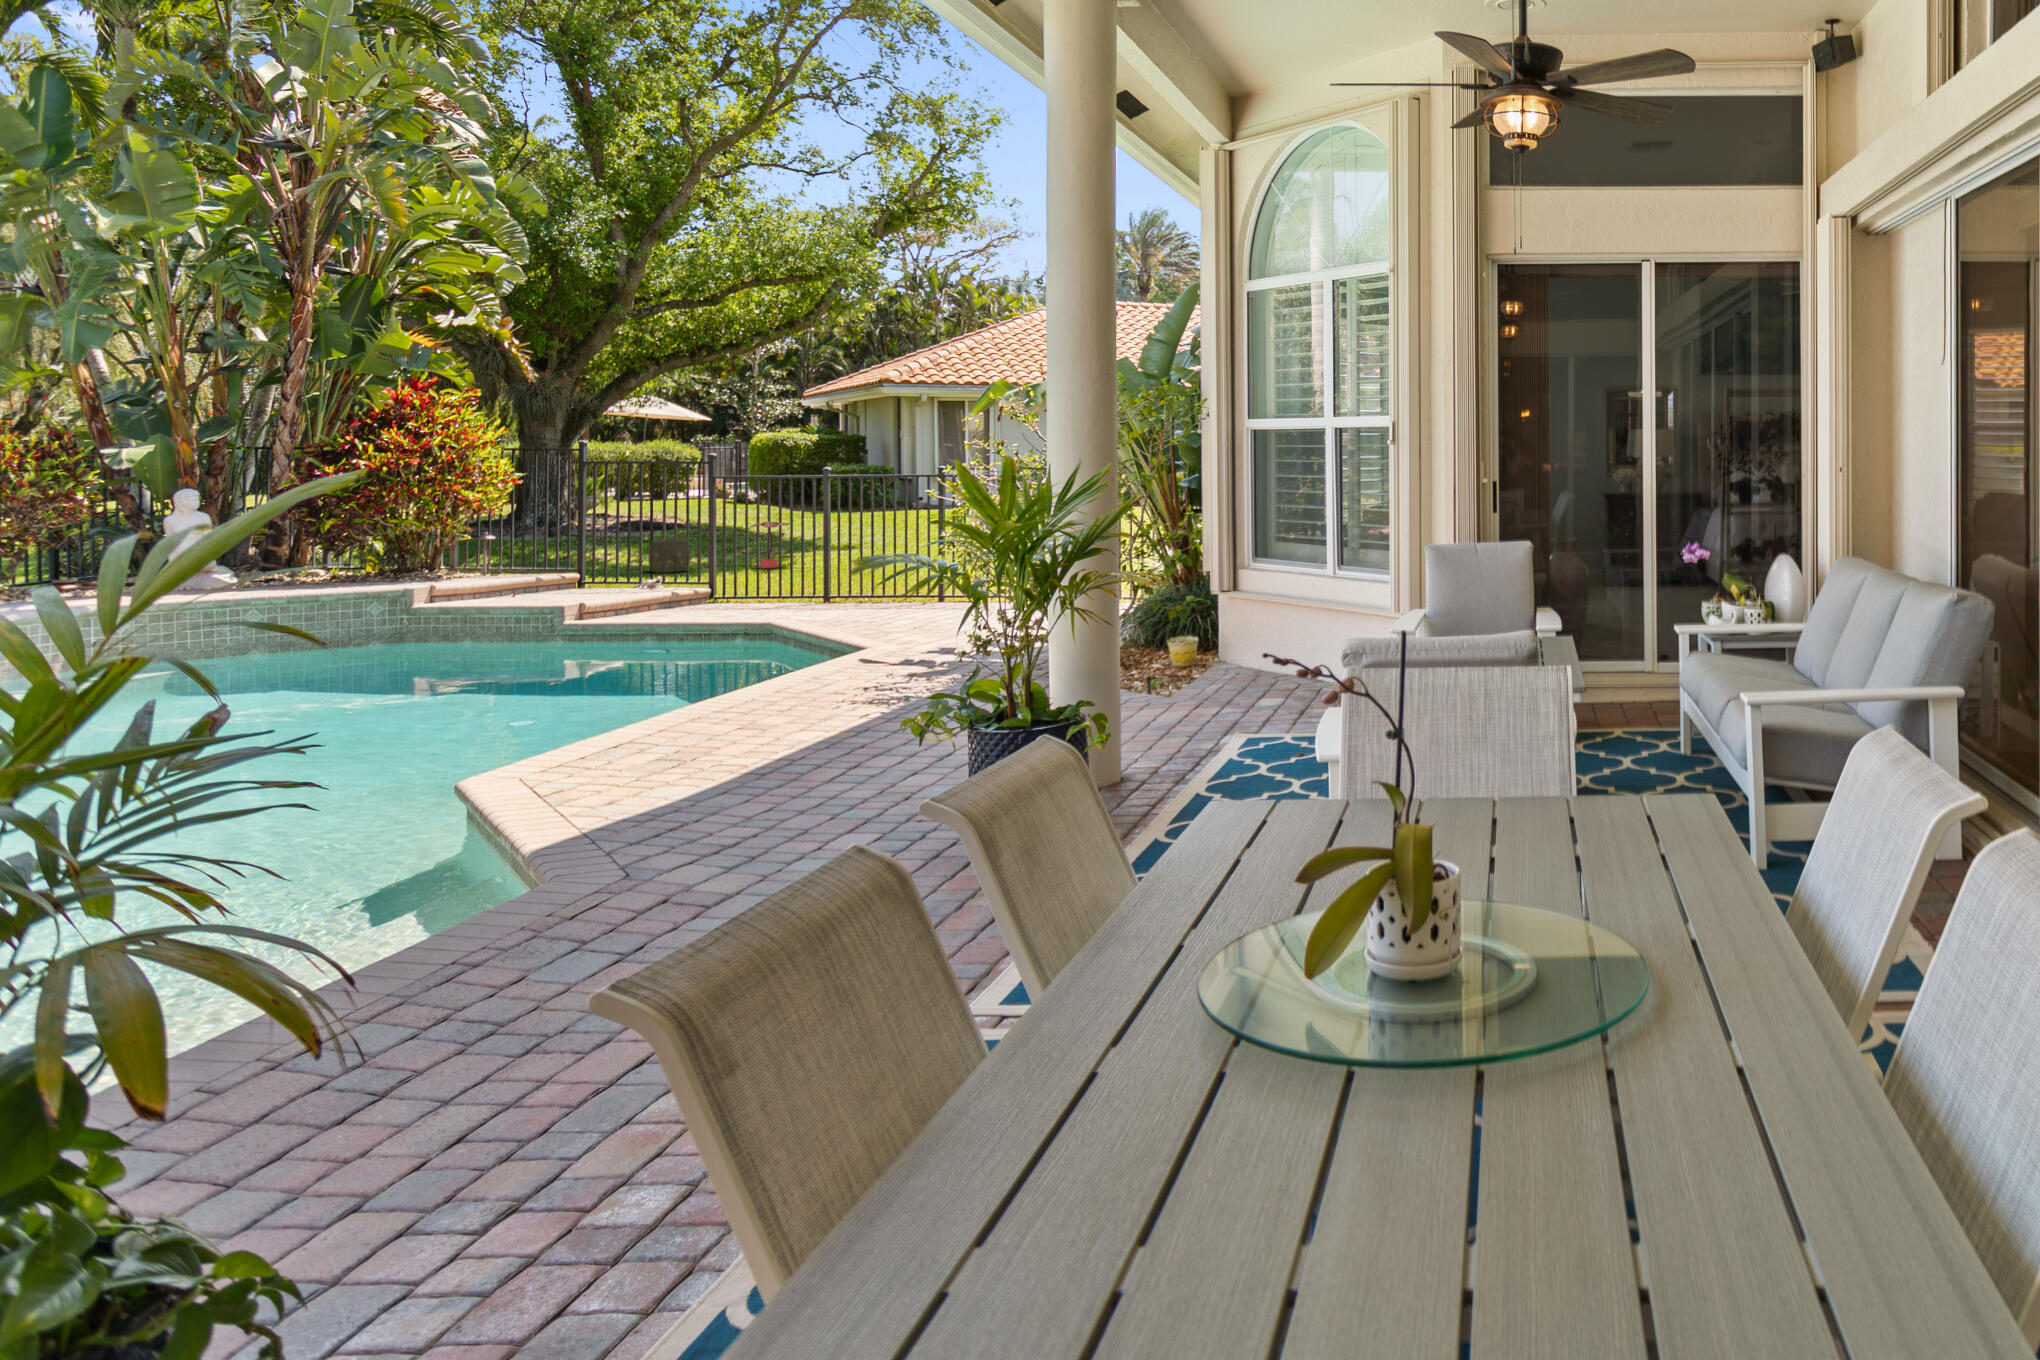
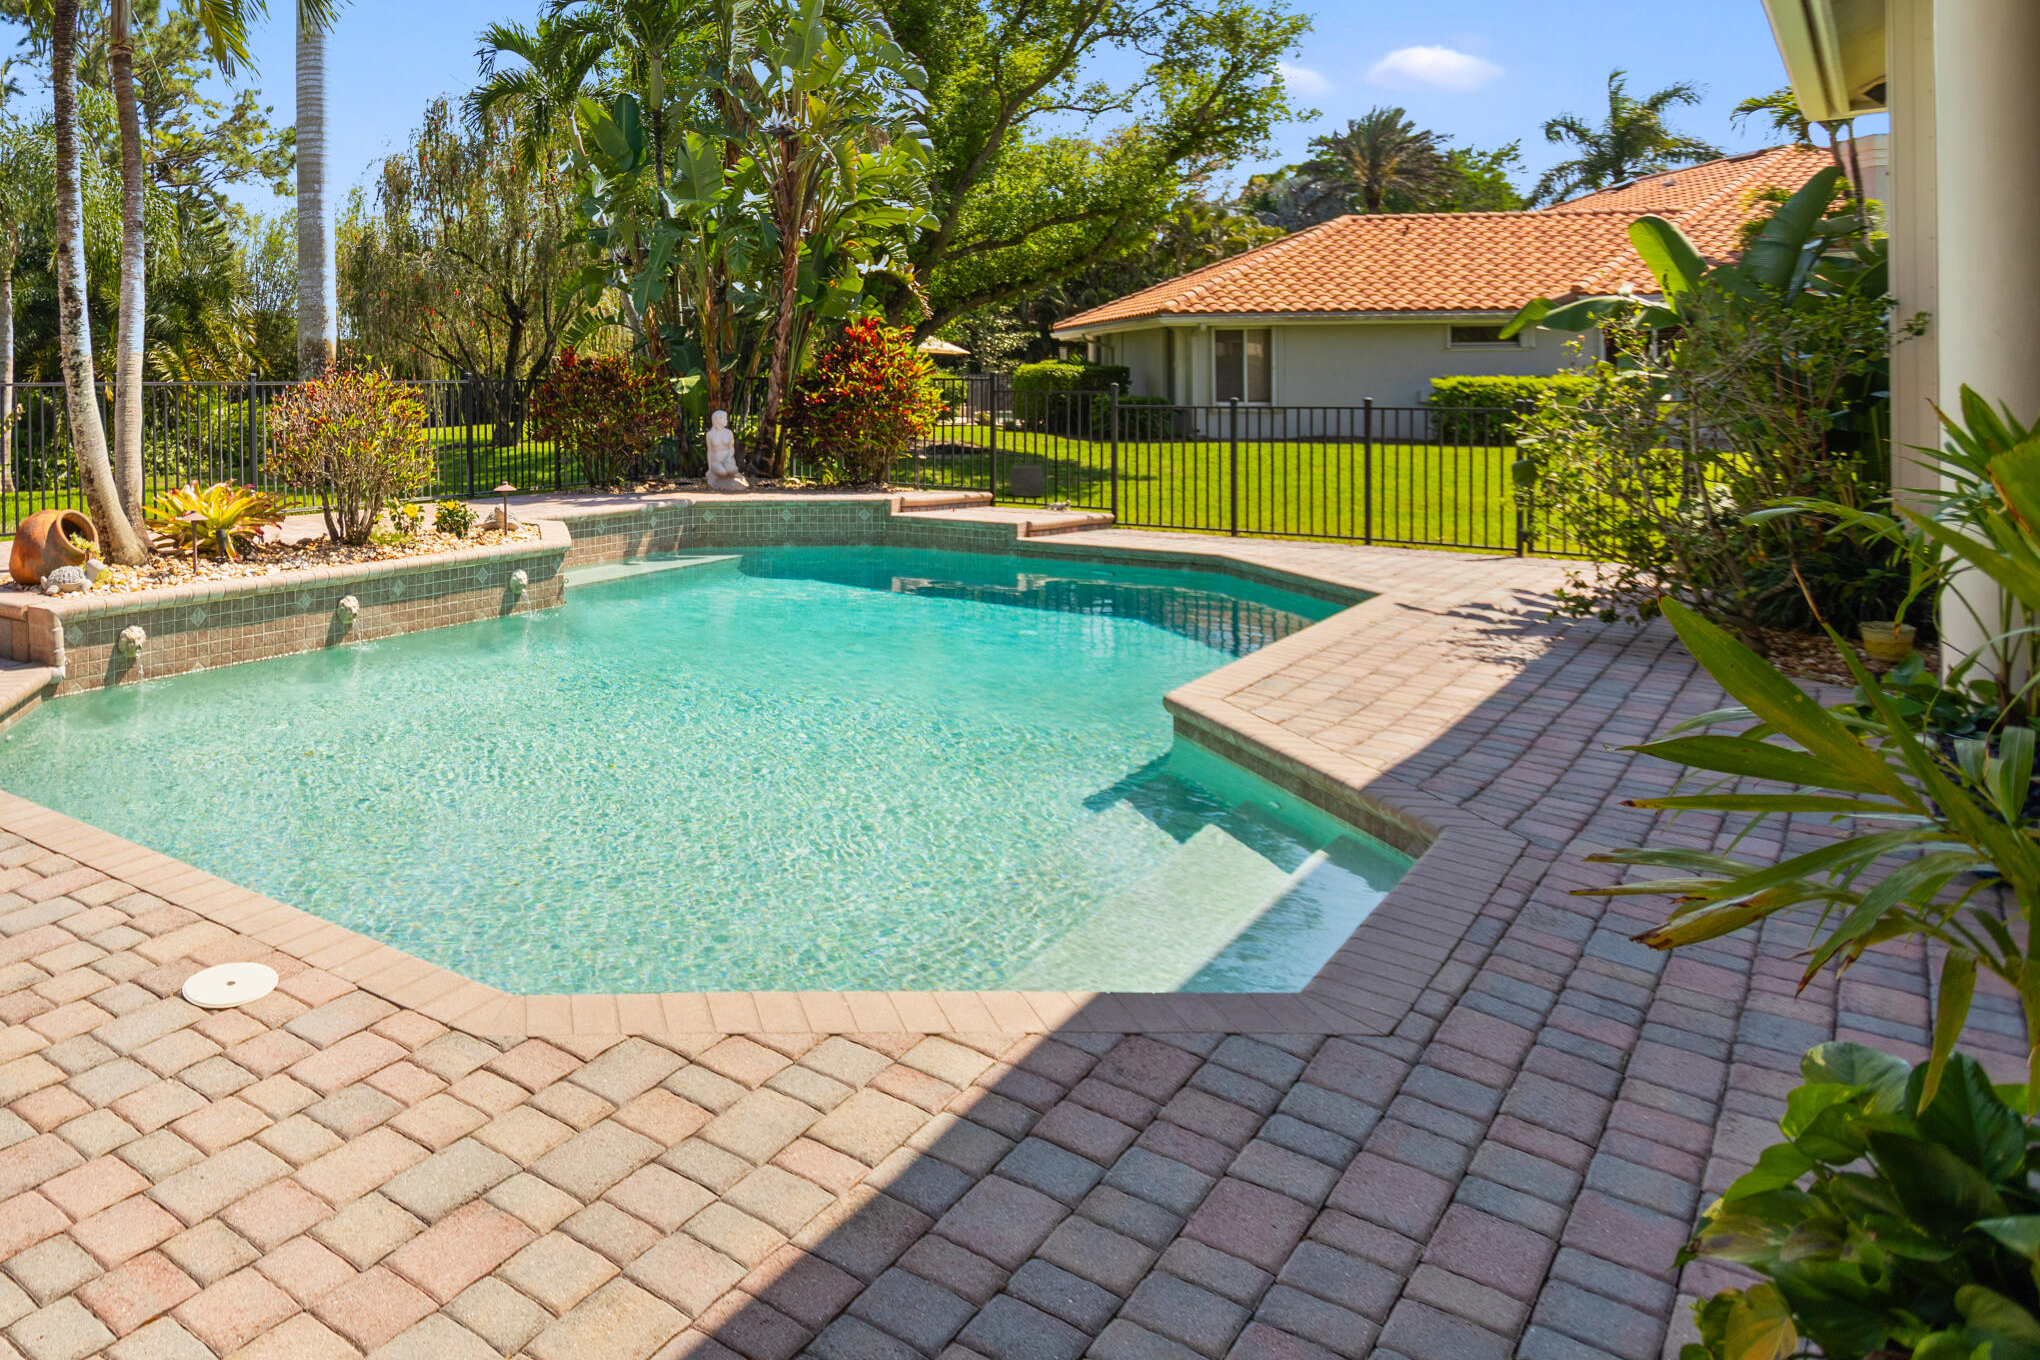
potted plant: present [750,522,790,569] -> none [1091,453,1128,498]

